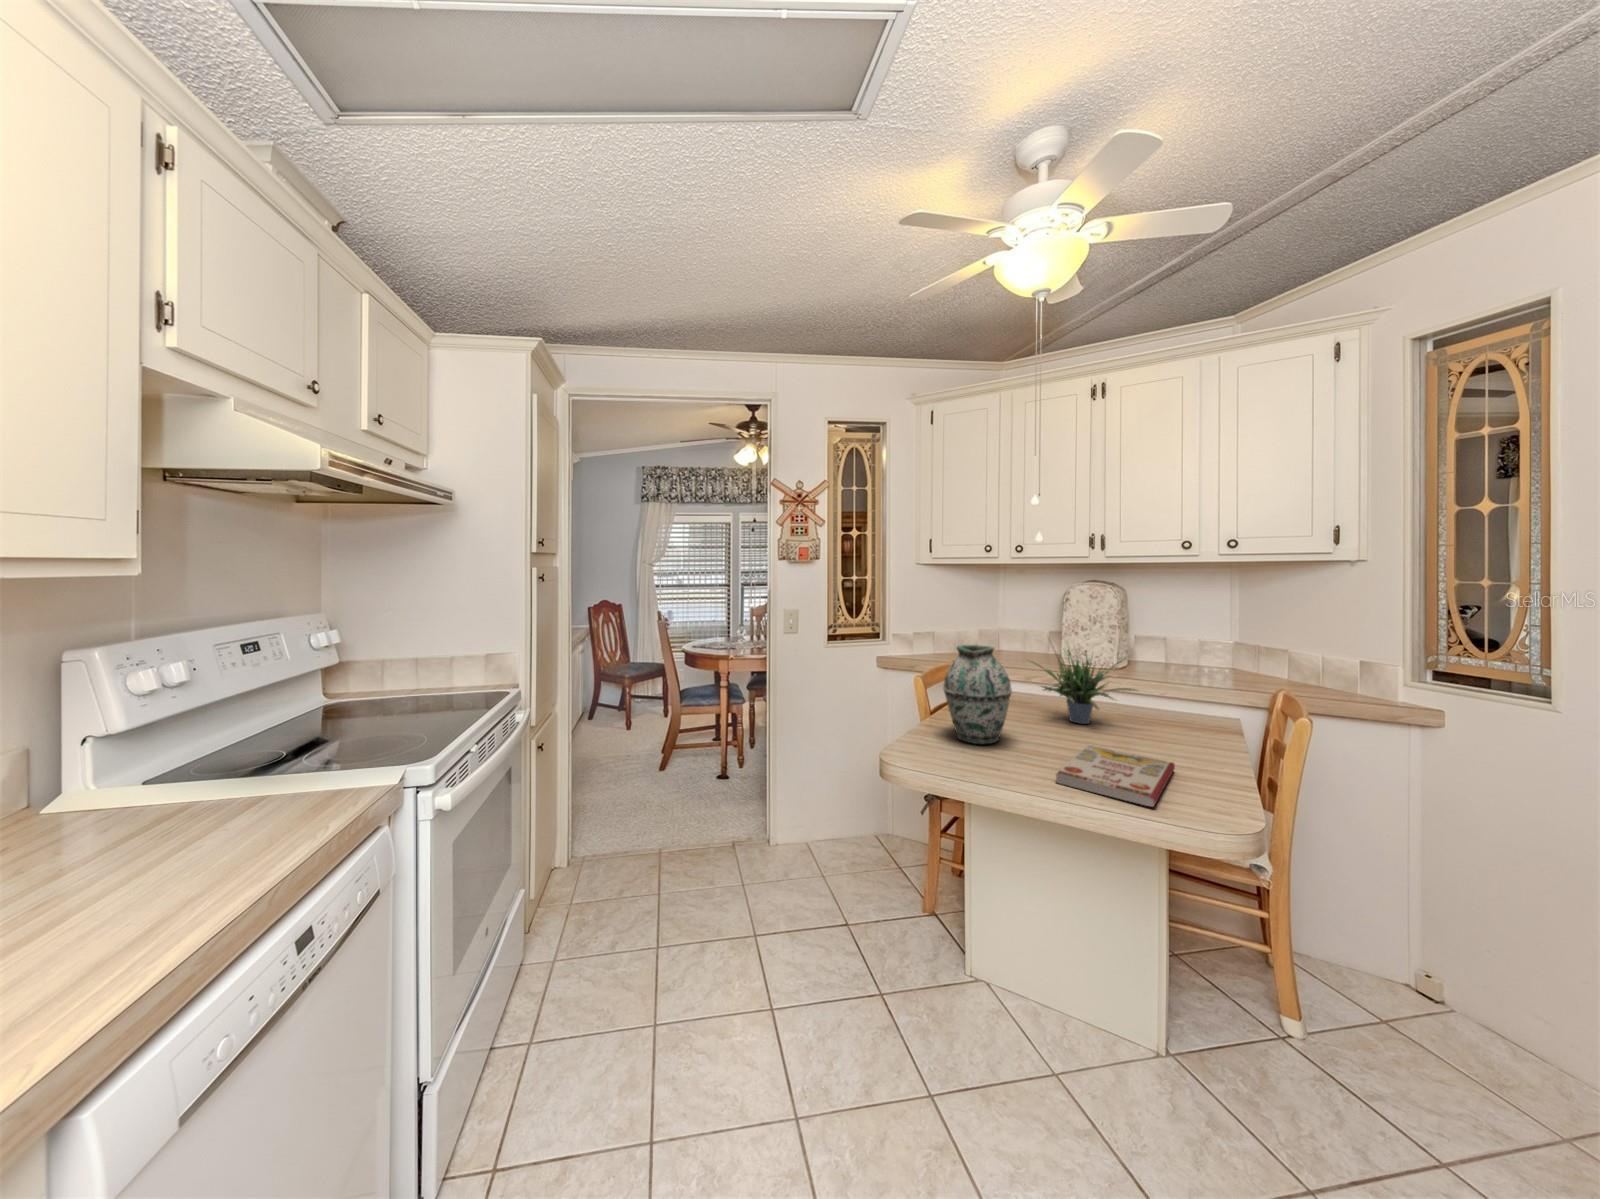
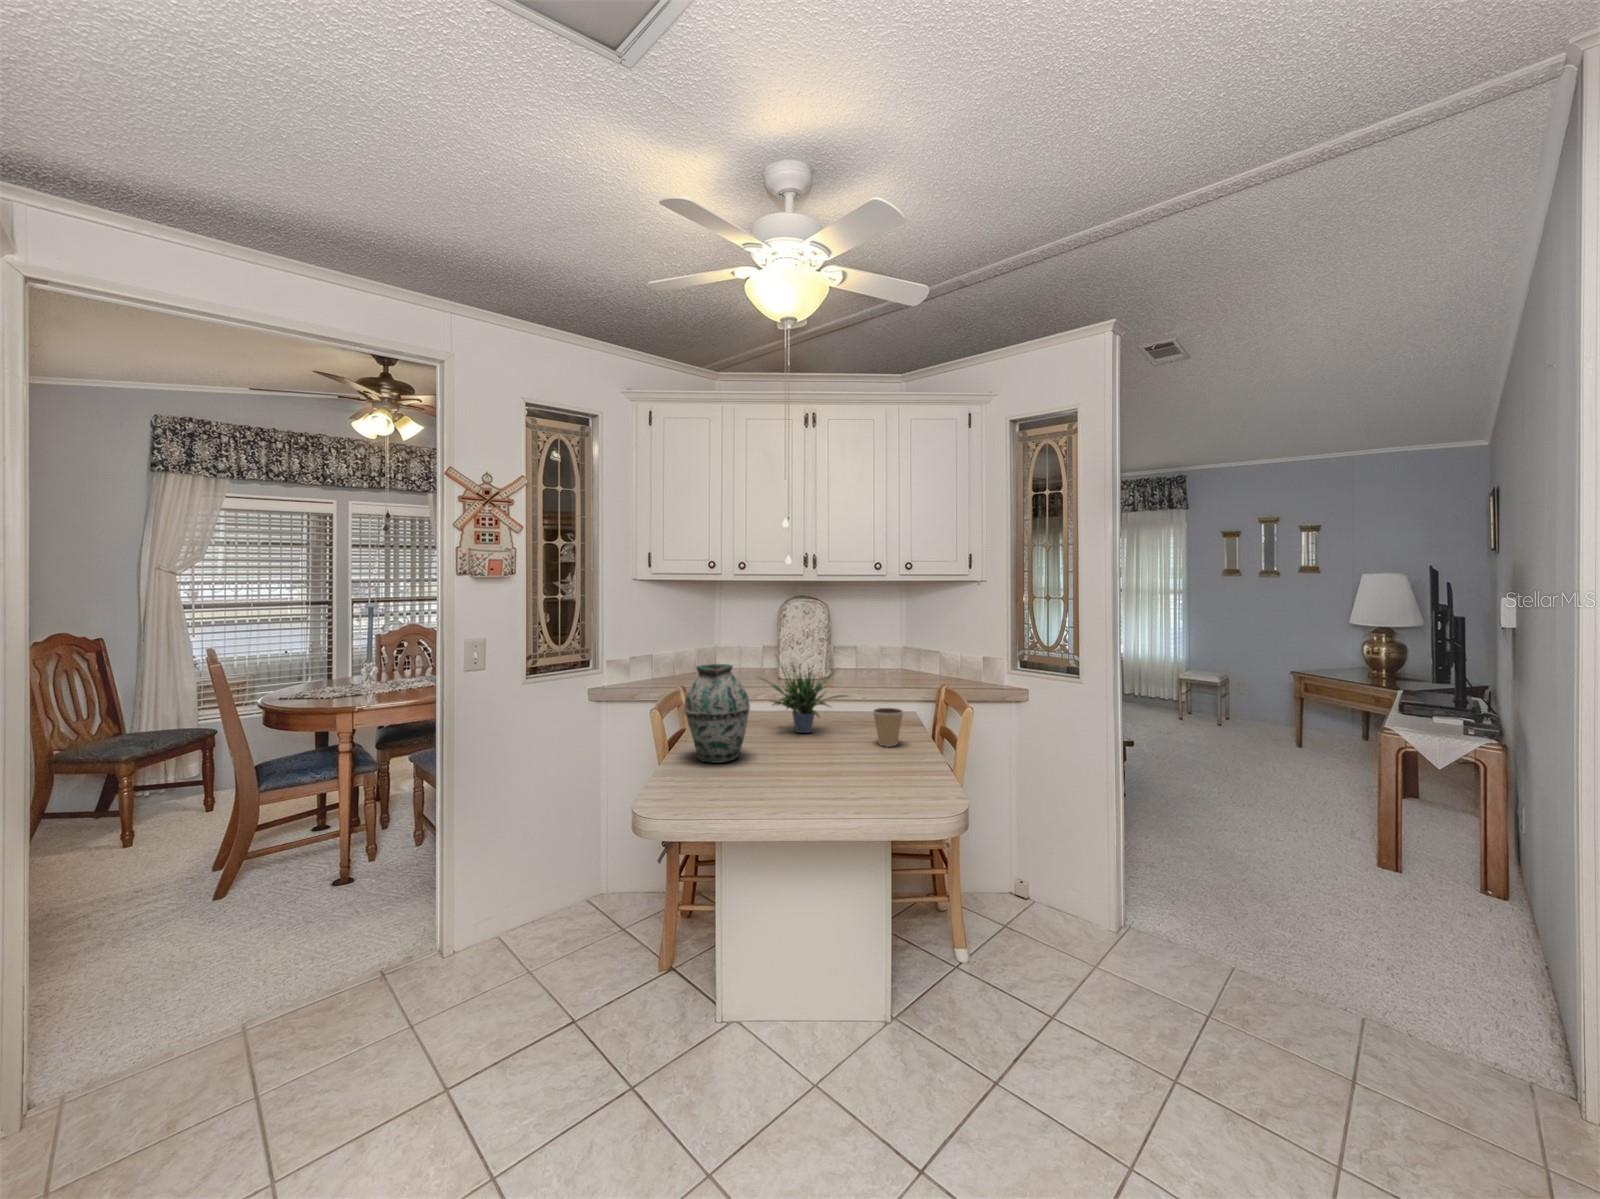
coffee cup: none [1169,710,1215,757] -> present [873,708,903,746]
book: present [1056,745,1175,807] -> none [795,748,879,786]

